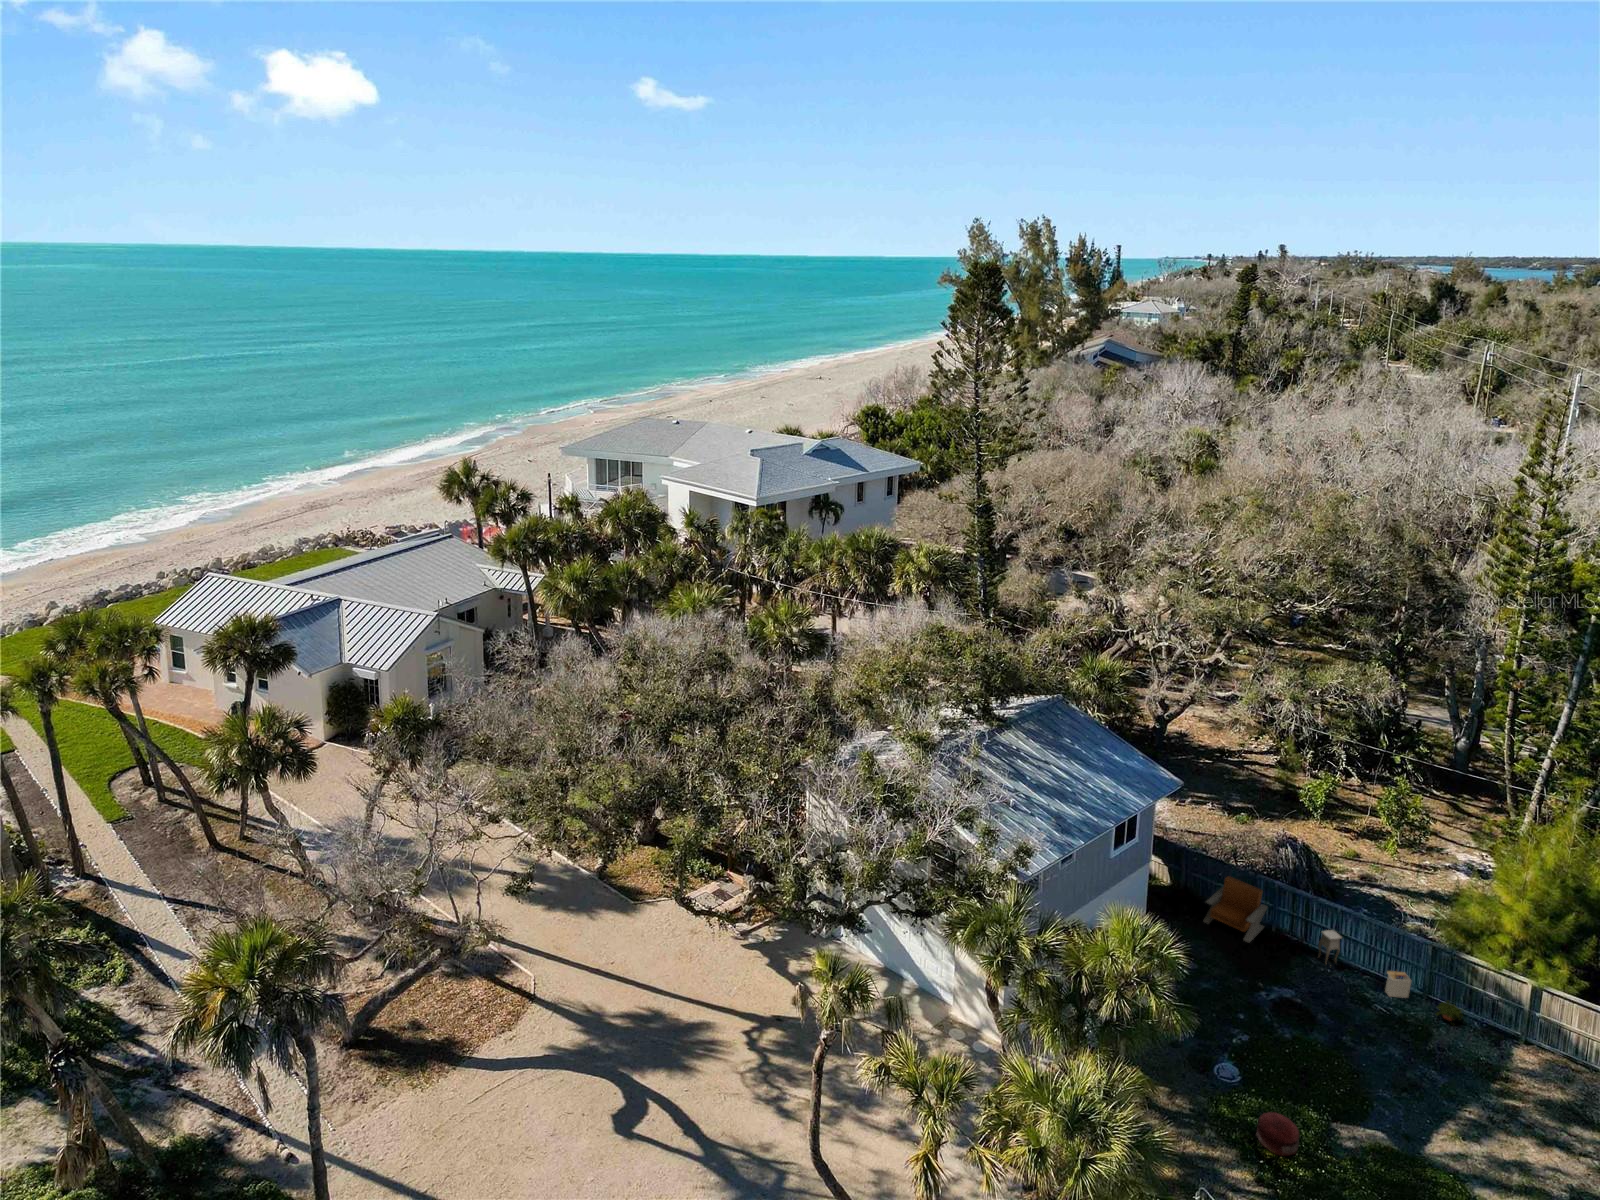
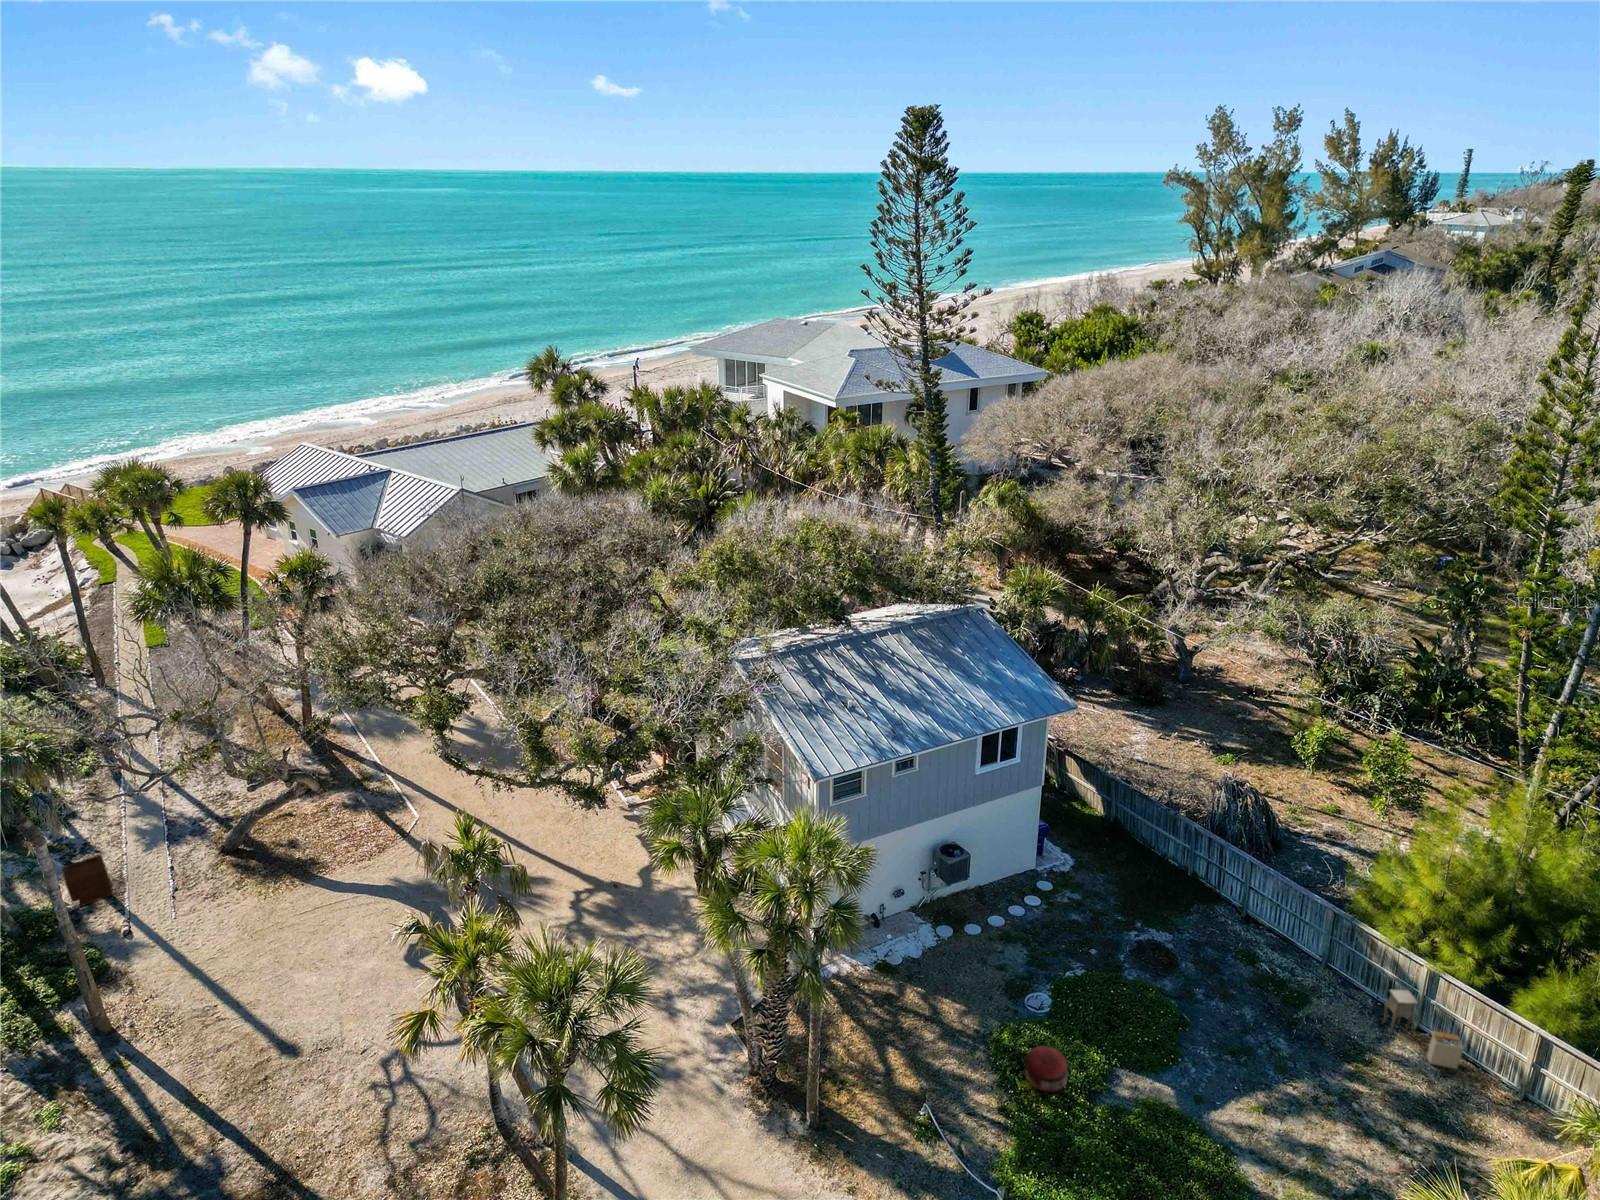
lounge chair: present [1203,876,1268,943] -> none [1107,810,1180,884]
side table: present [1318,930,1342,963] -> present [1383,990,1418,1033]
storage bin: present [1385,971,1411,998] -> present [1427,1031,1463,1069]
potted plant: present [1437,1001,1463,1021] -> none [1321,972,1356,1001]
wooden crate: none [166,1073,229,1144] -> present [62,854,113,906]

